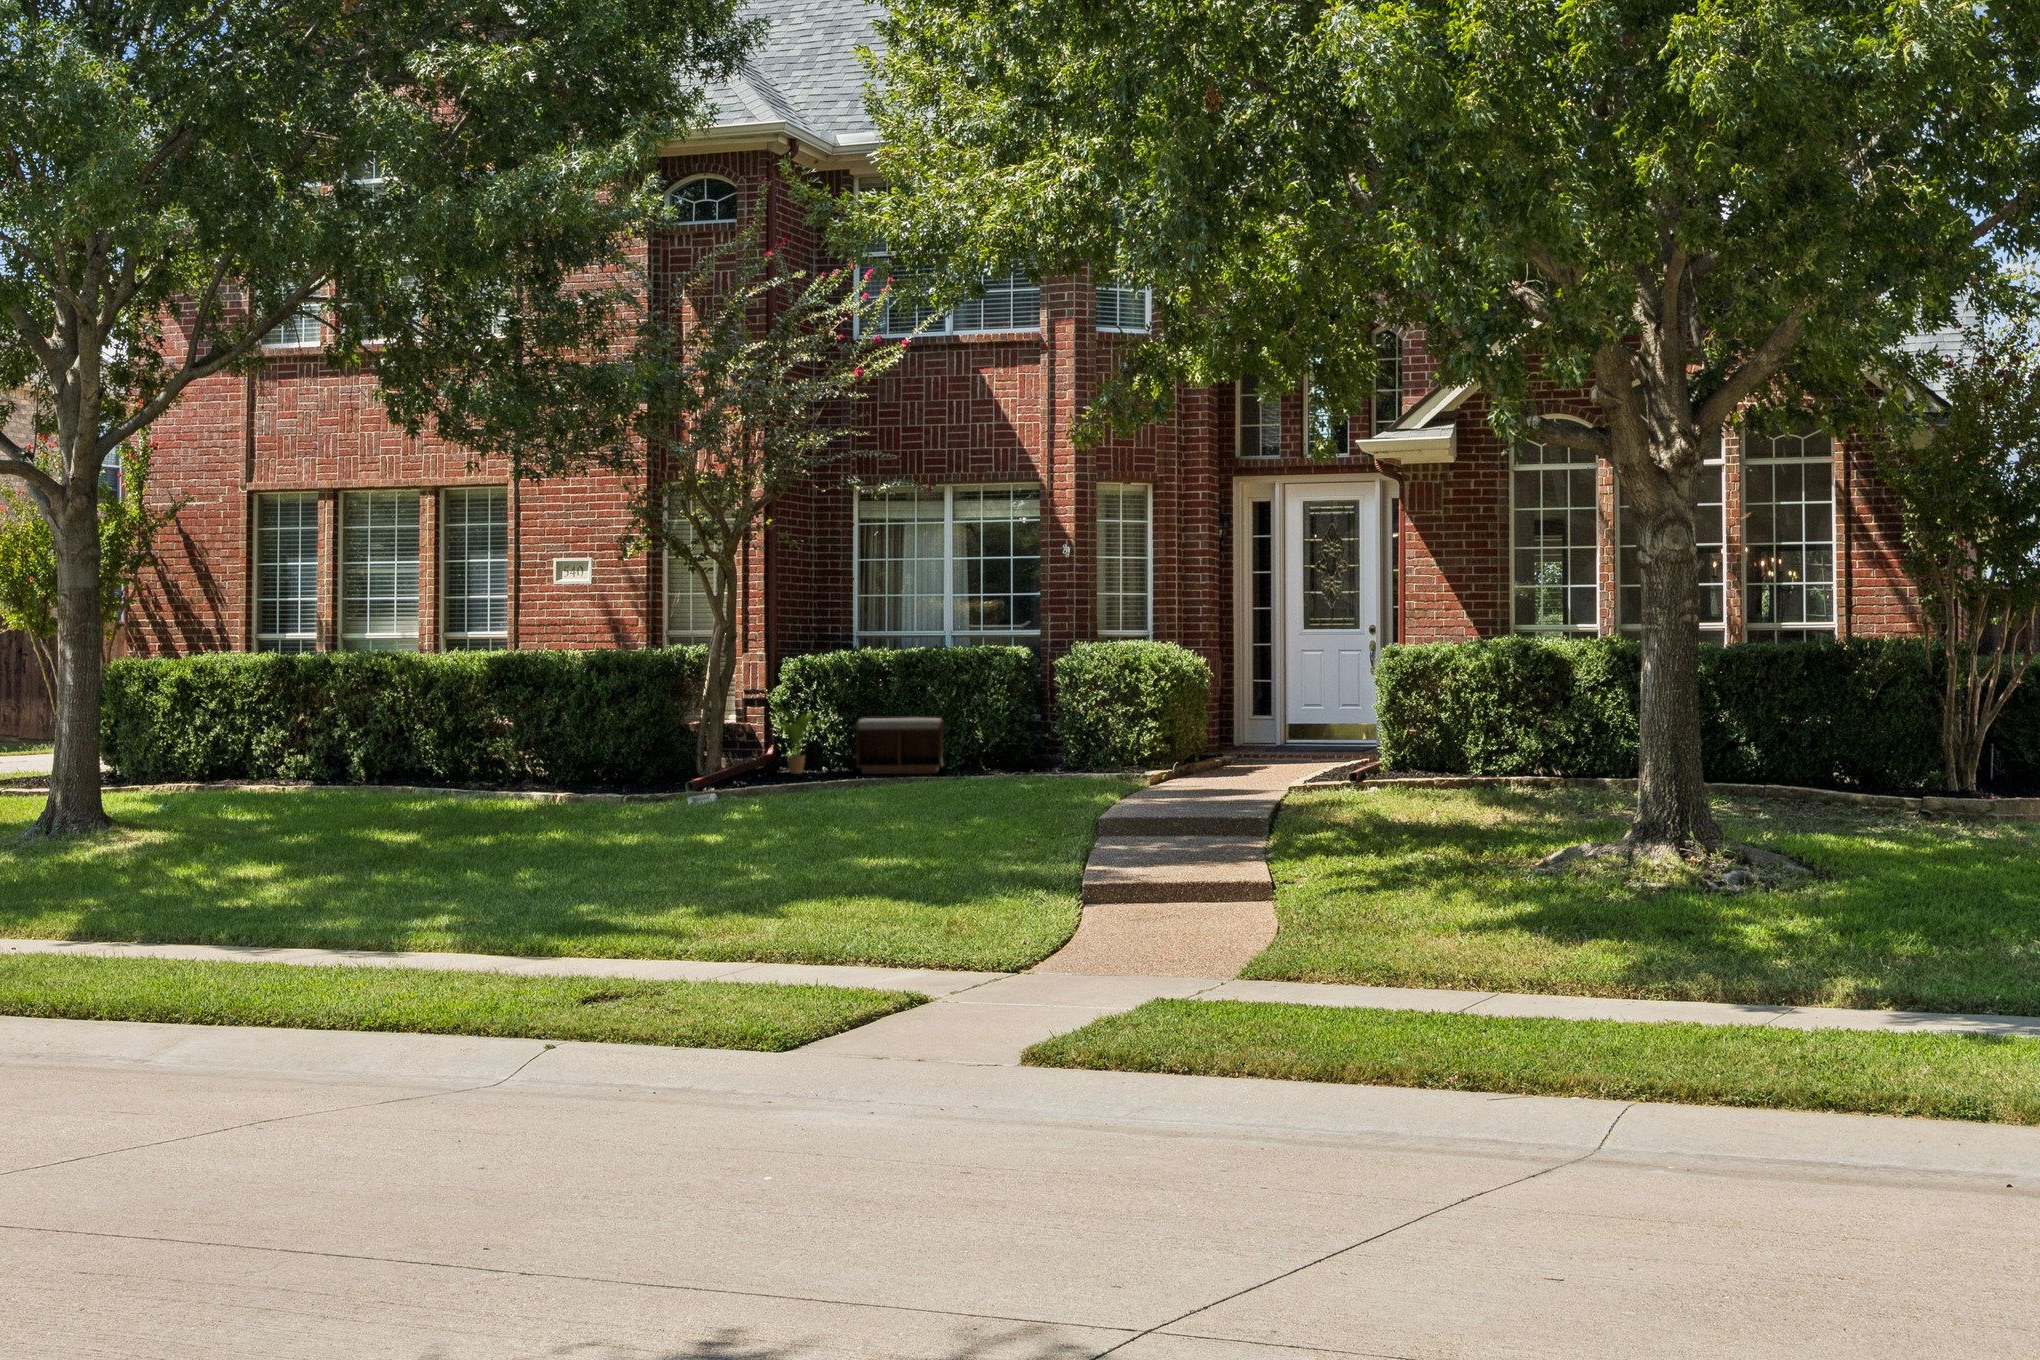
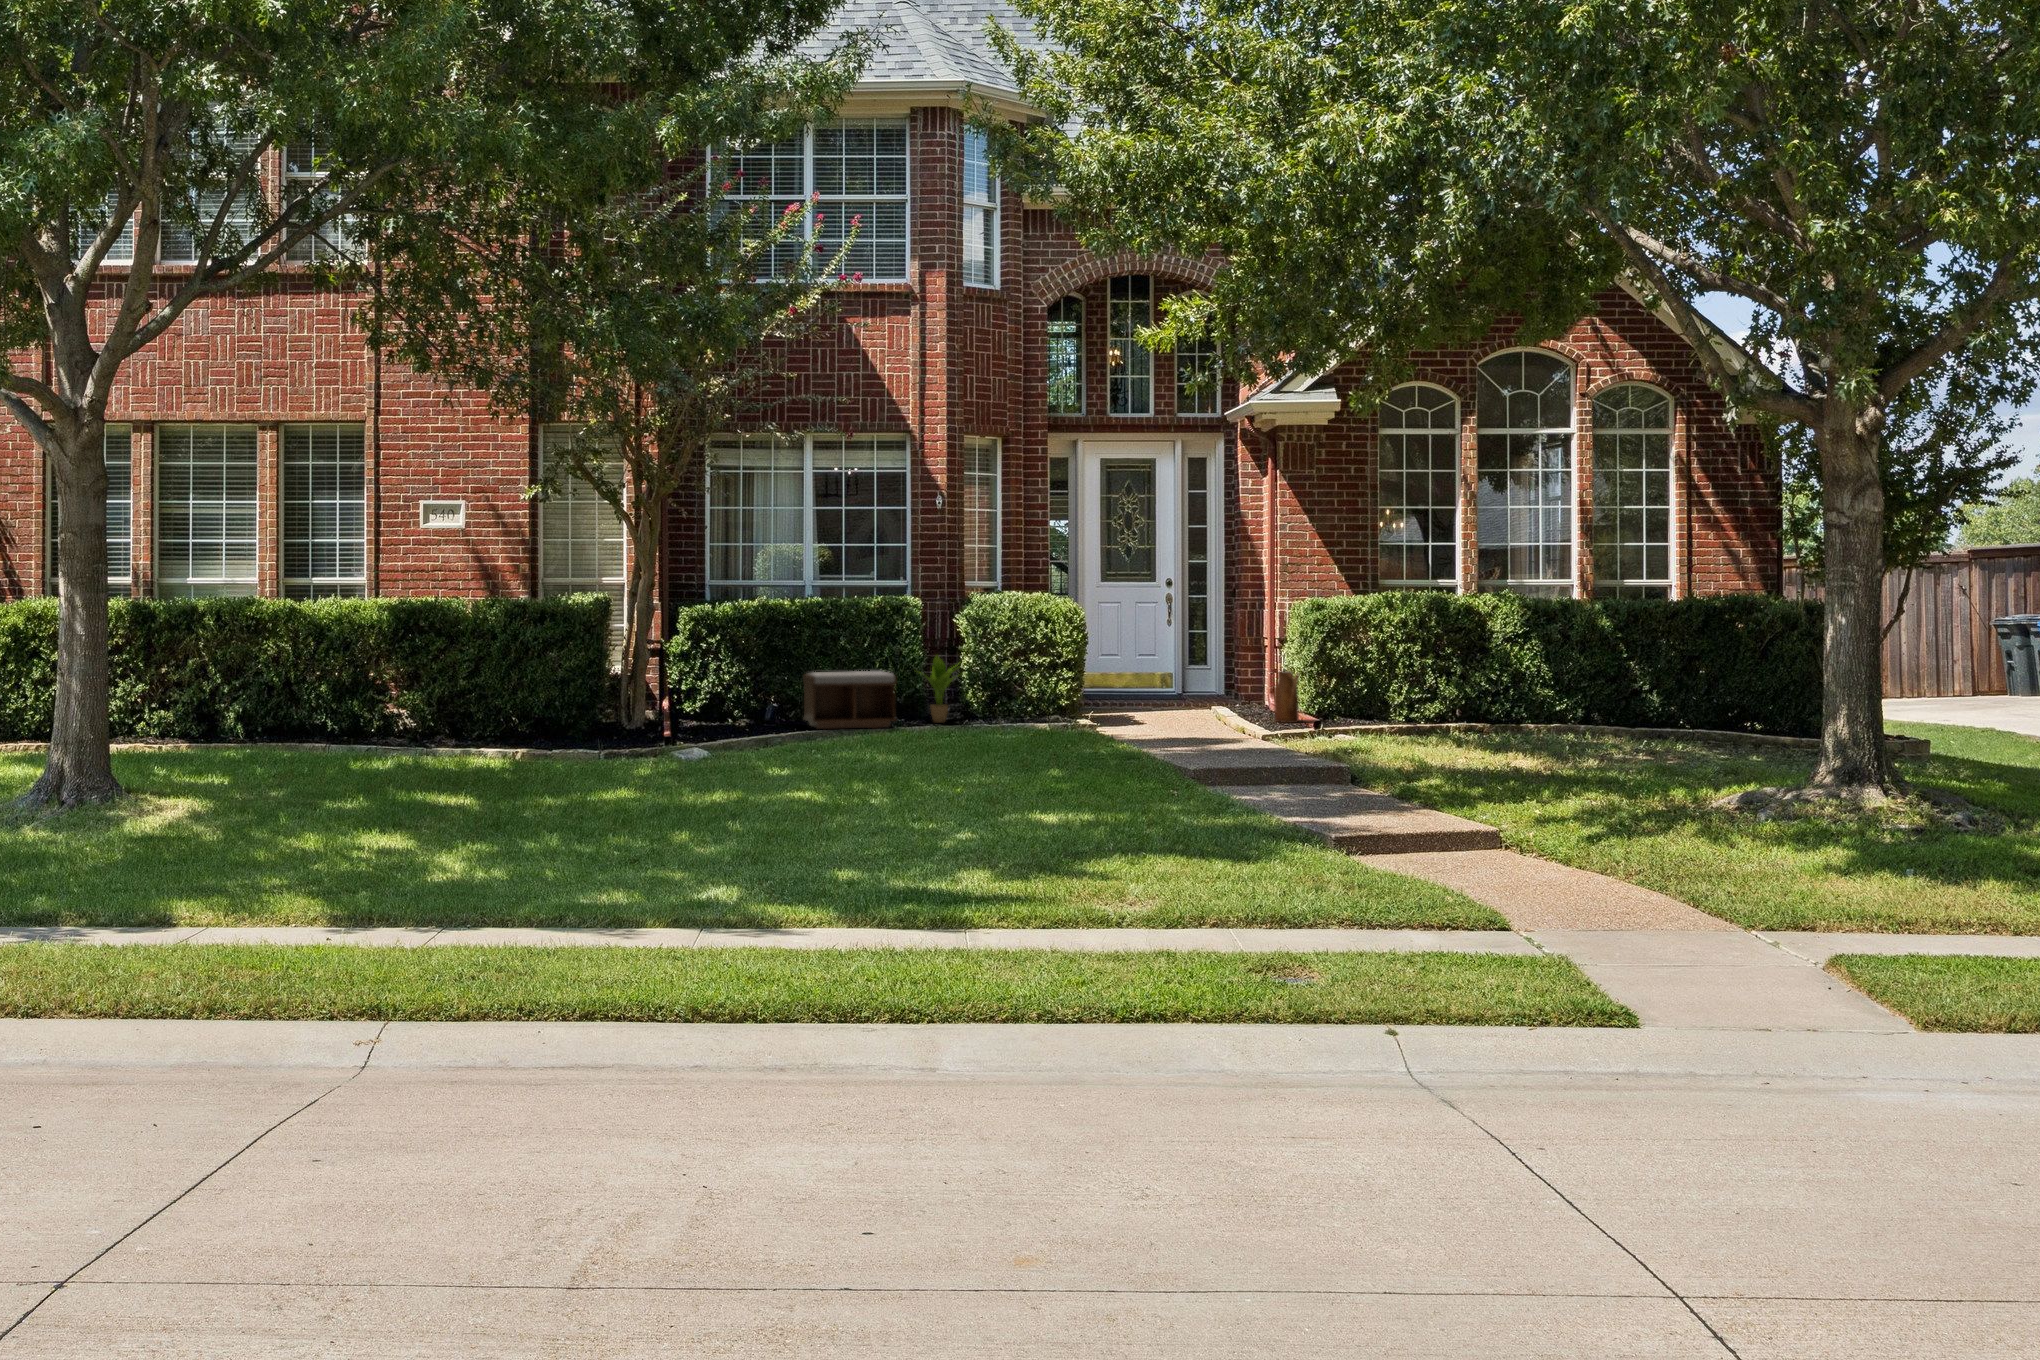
potted plant: present [774,706,822,774] -> present [919,655,959,723]
watering can: none [1347,719,1373,774] -> present [1274,671,1300,723]

